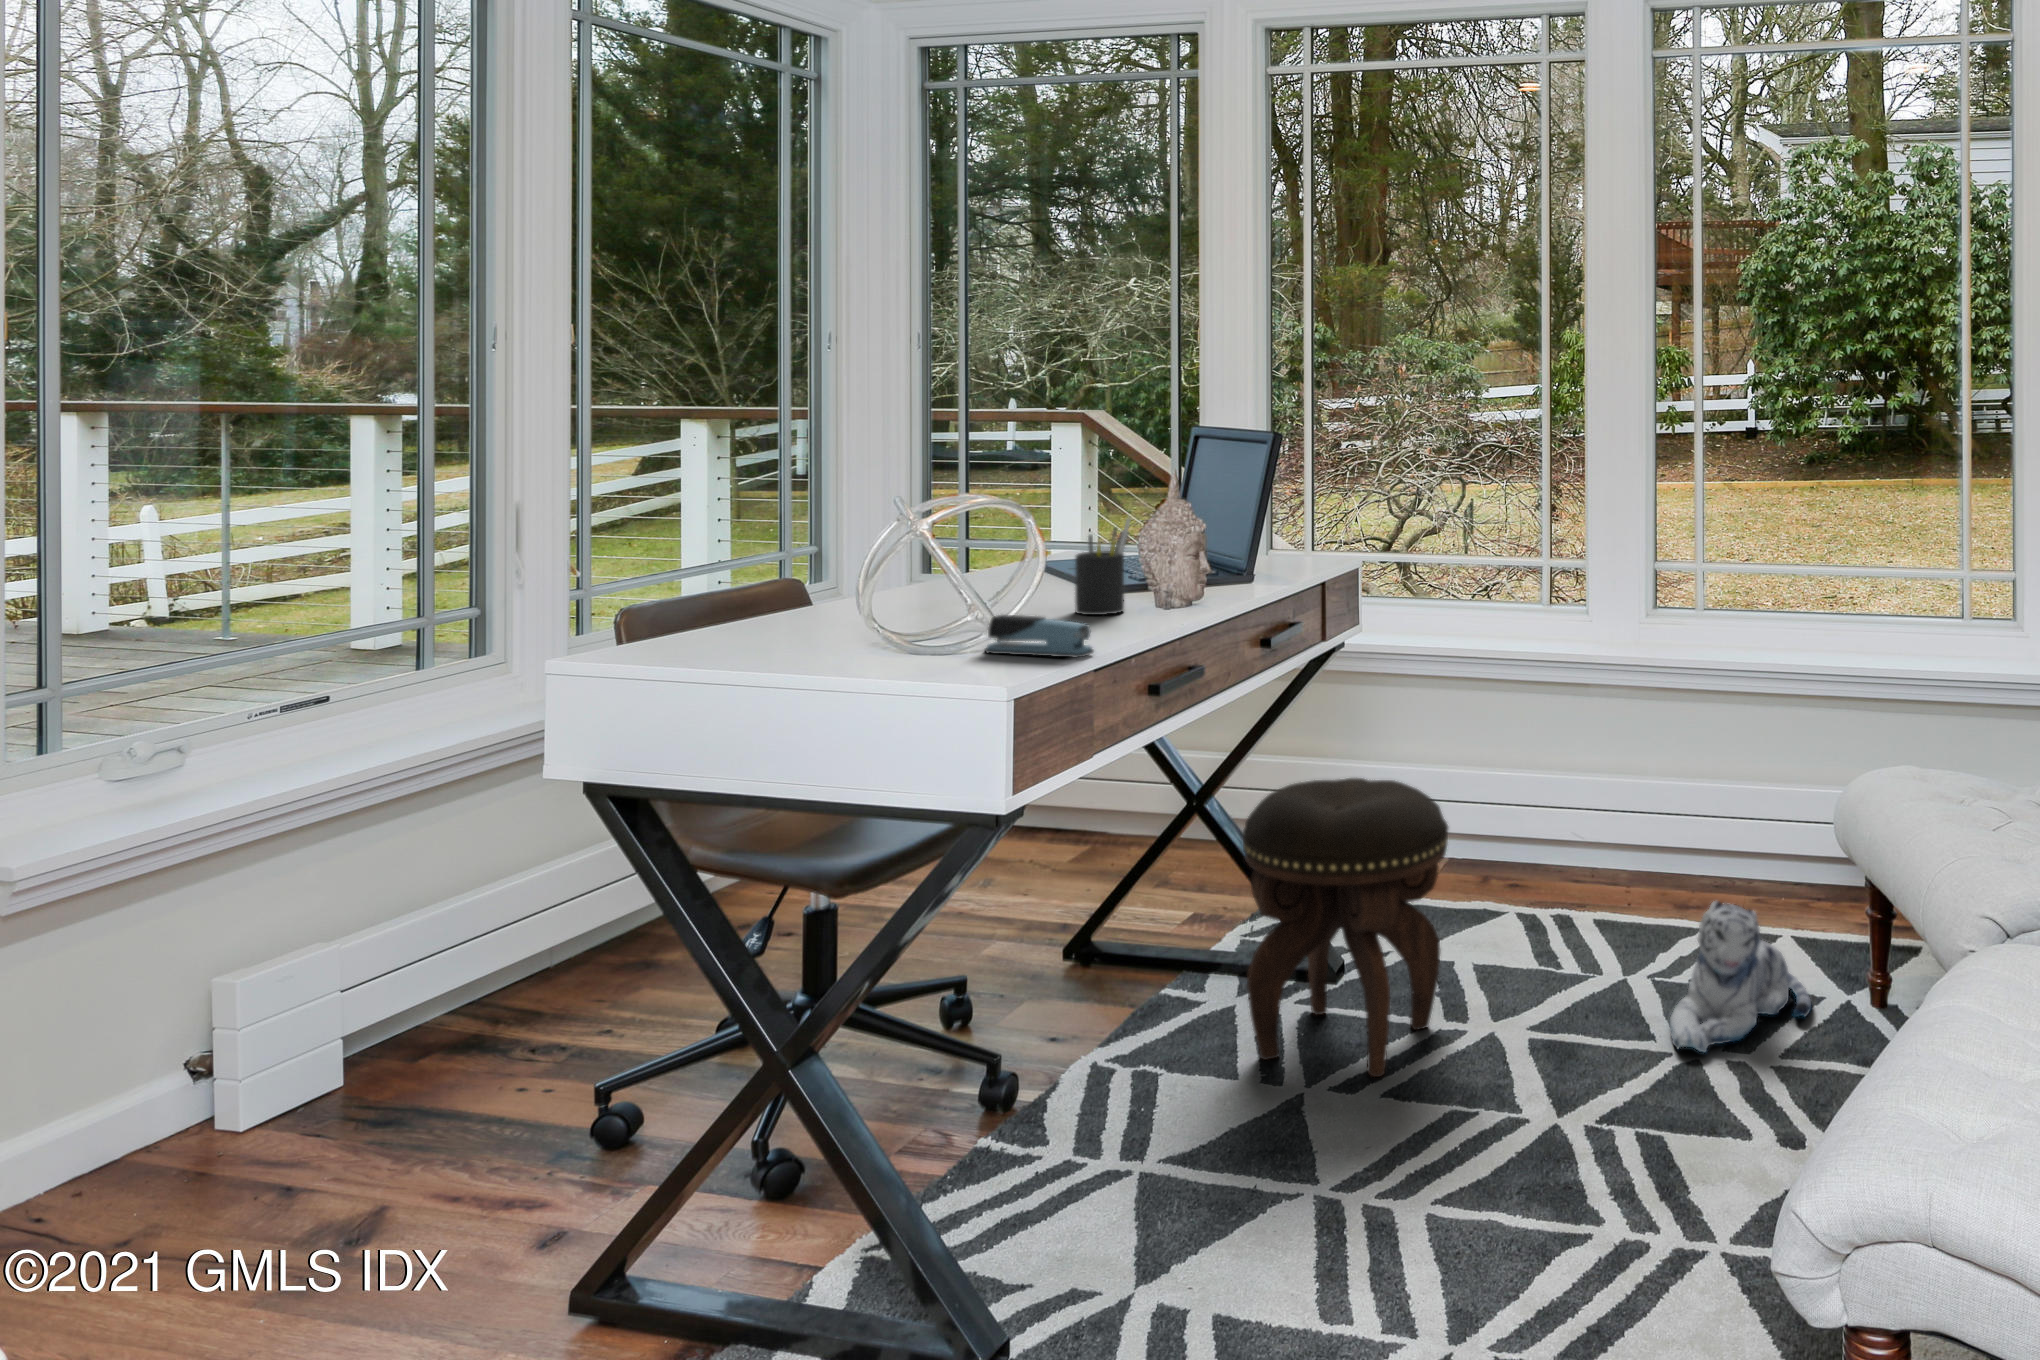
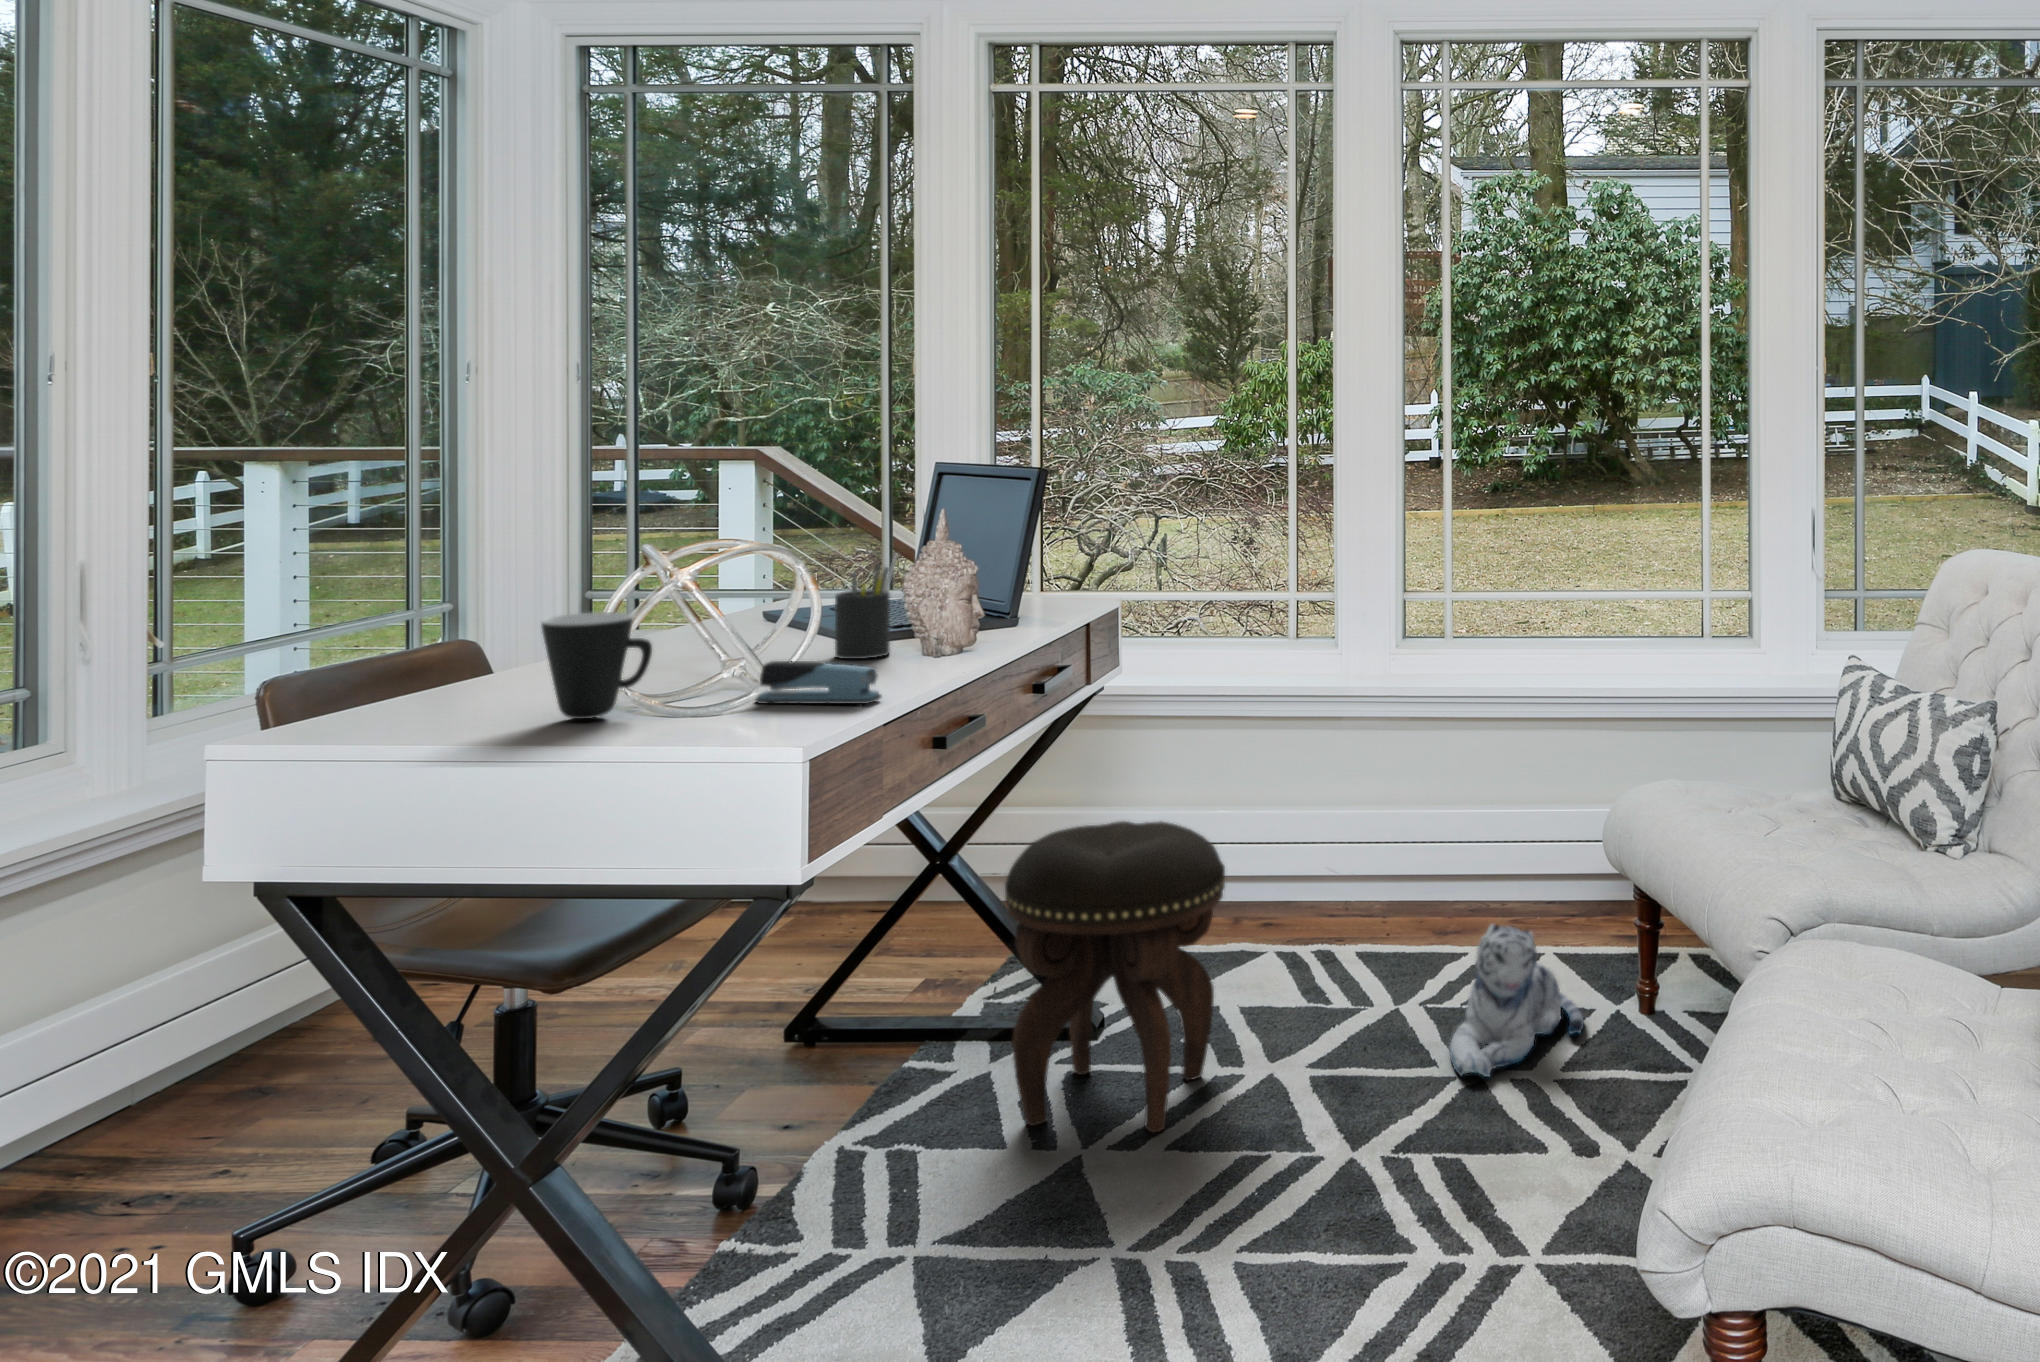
mug: none [797,565,892,661] -> present [541,612,652,719]

